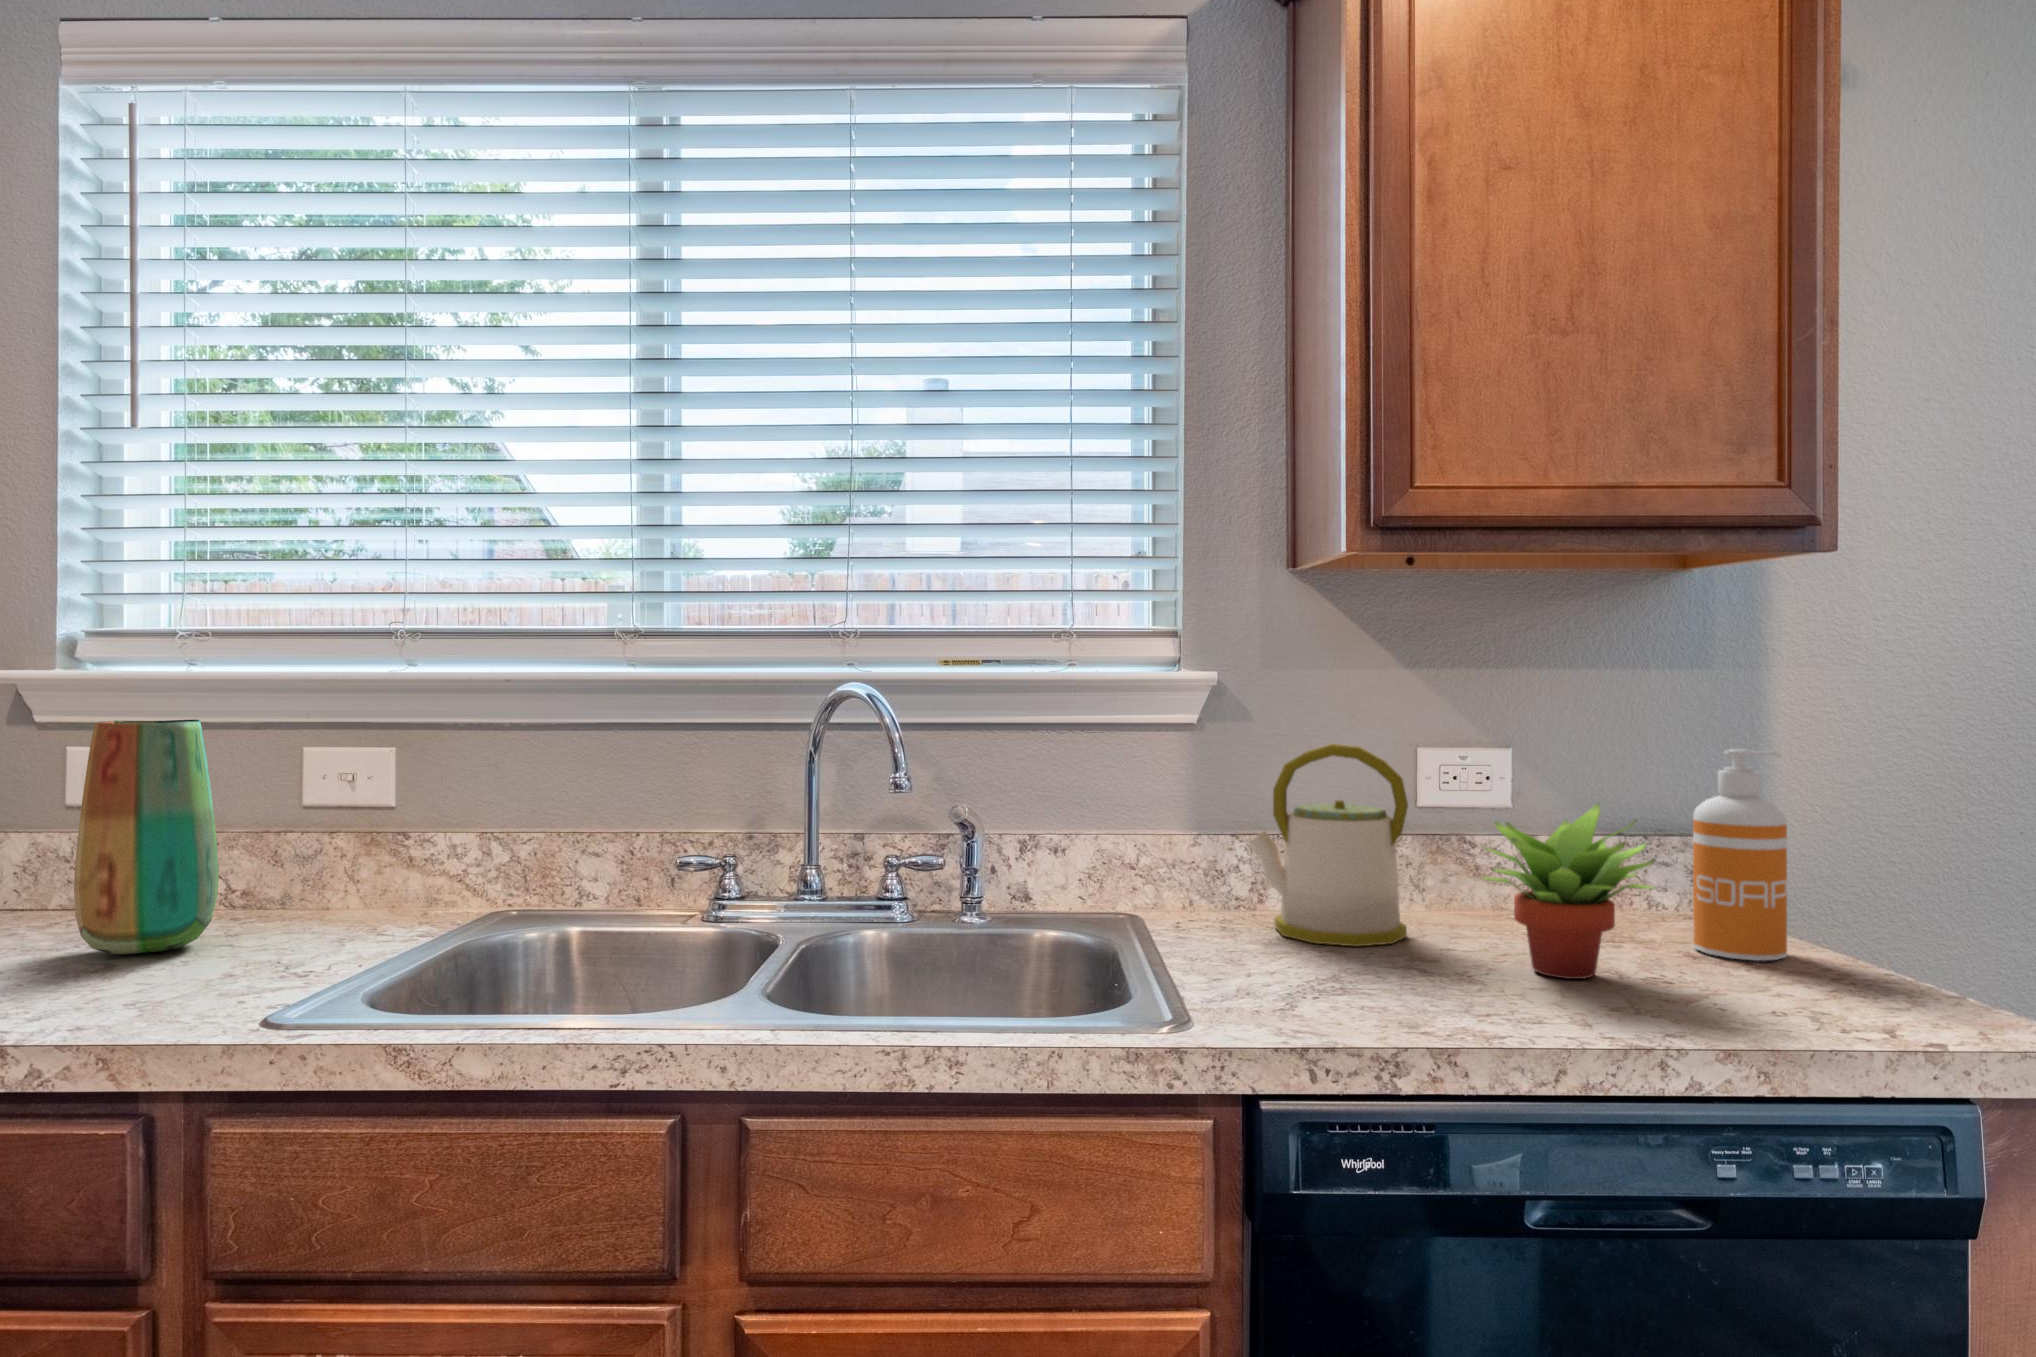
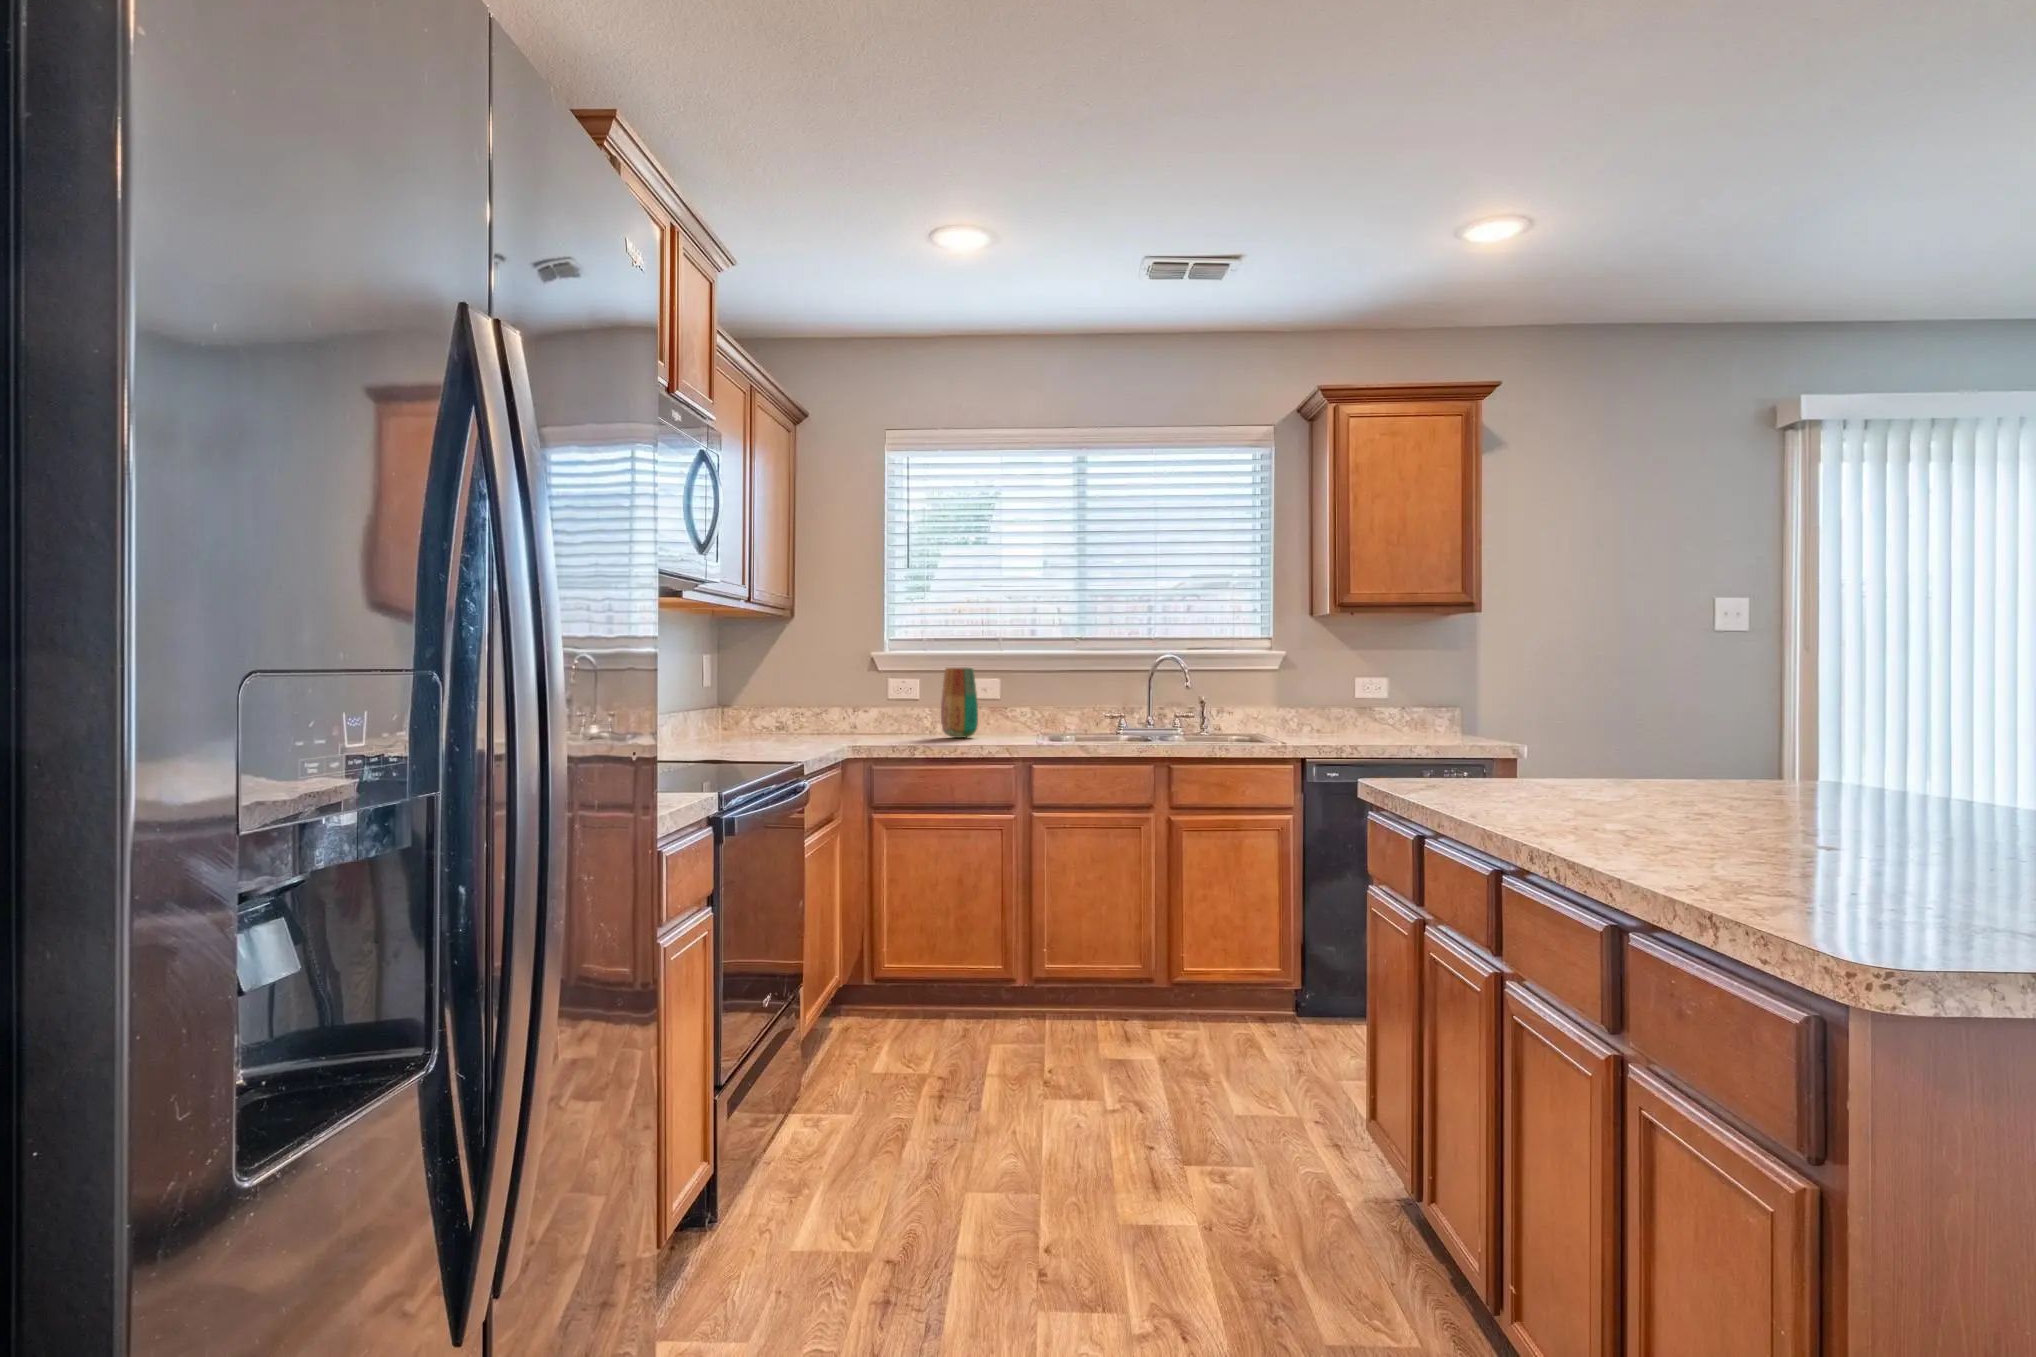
kettle: present [1250,744,1408,946] -> none [1298,675,1350,738]
soap dispenser: present [1693,749,1787,961] -> none [1440,675,1467,739]
succulent plant: present [1482,803,1655,979] -> none [1369,690,1420,740]

